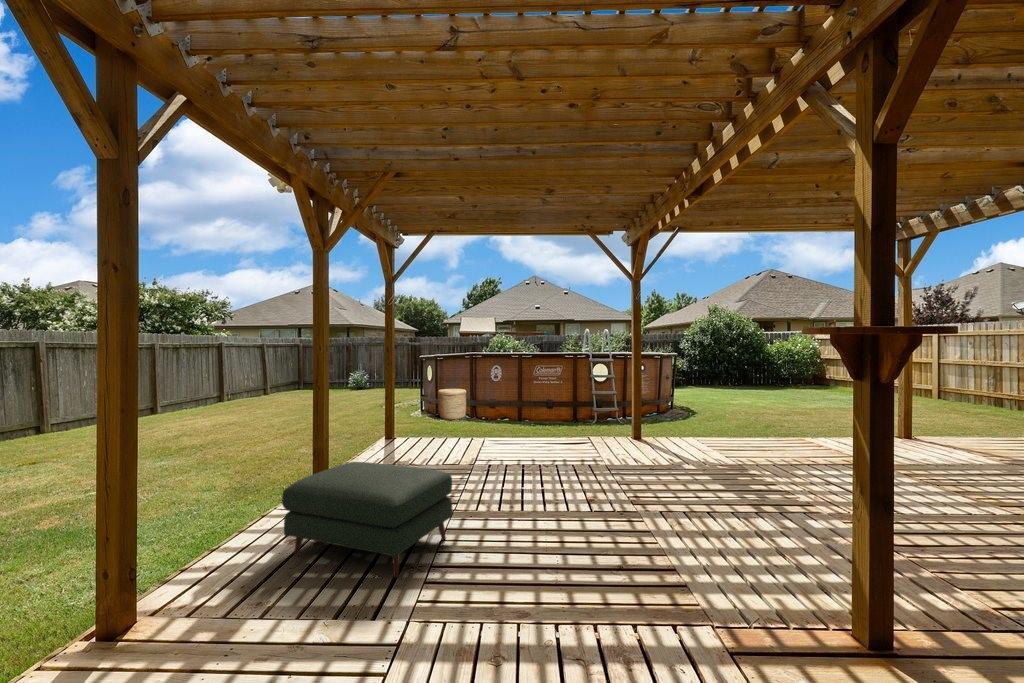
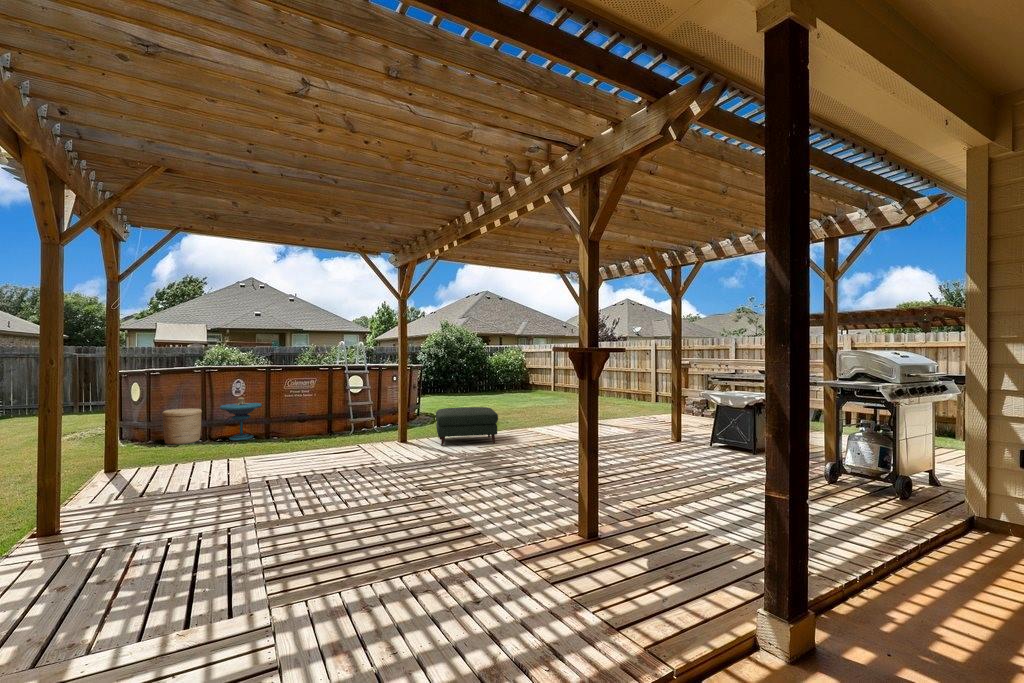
side table: none [479,380,513,420] -> present [220,398,262,441]
ottoman: present [282,462,453,578] -> present [436,407,498,446]

